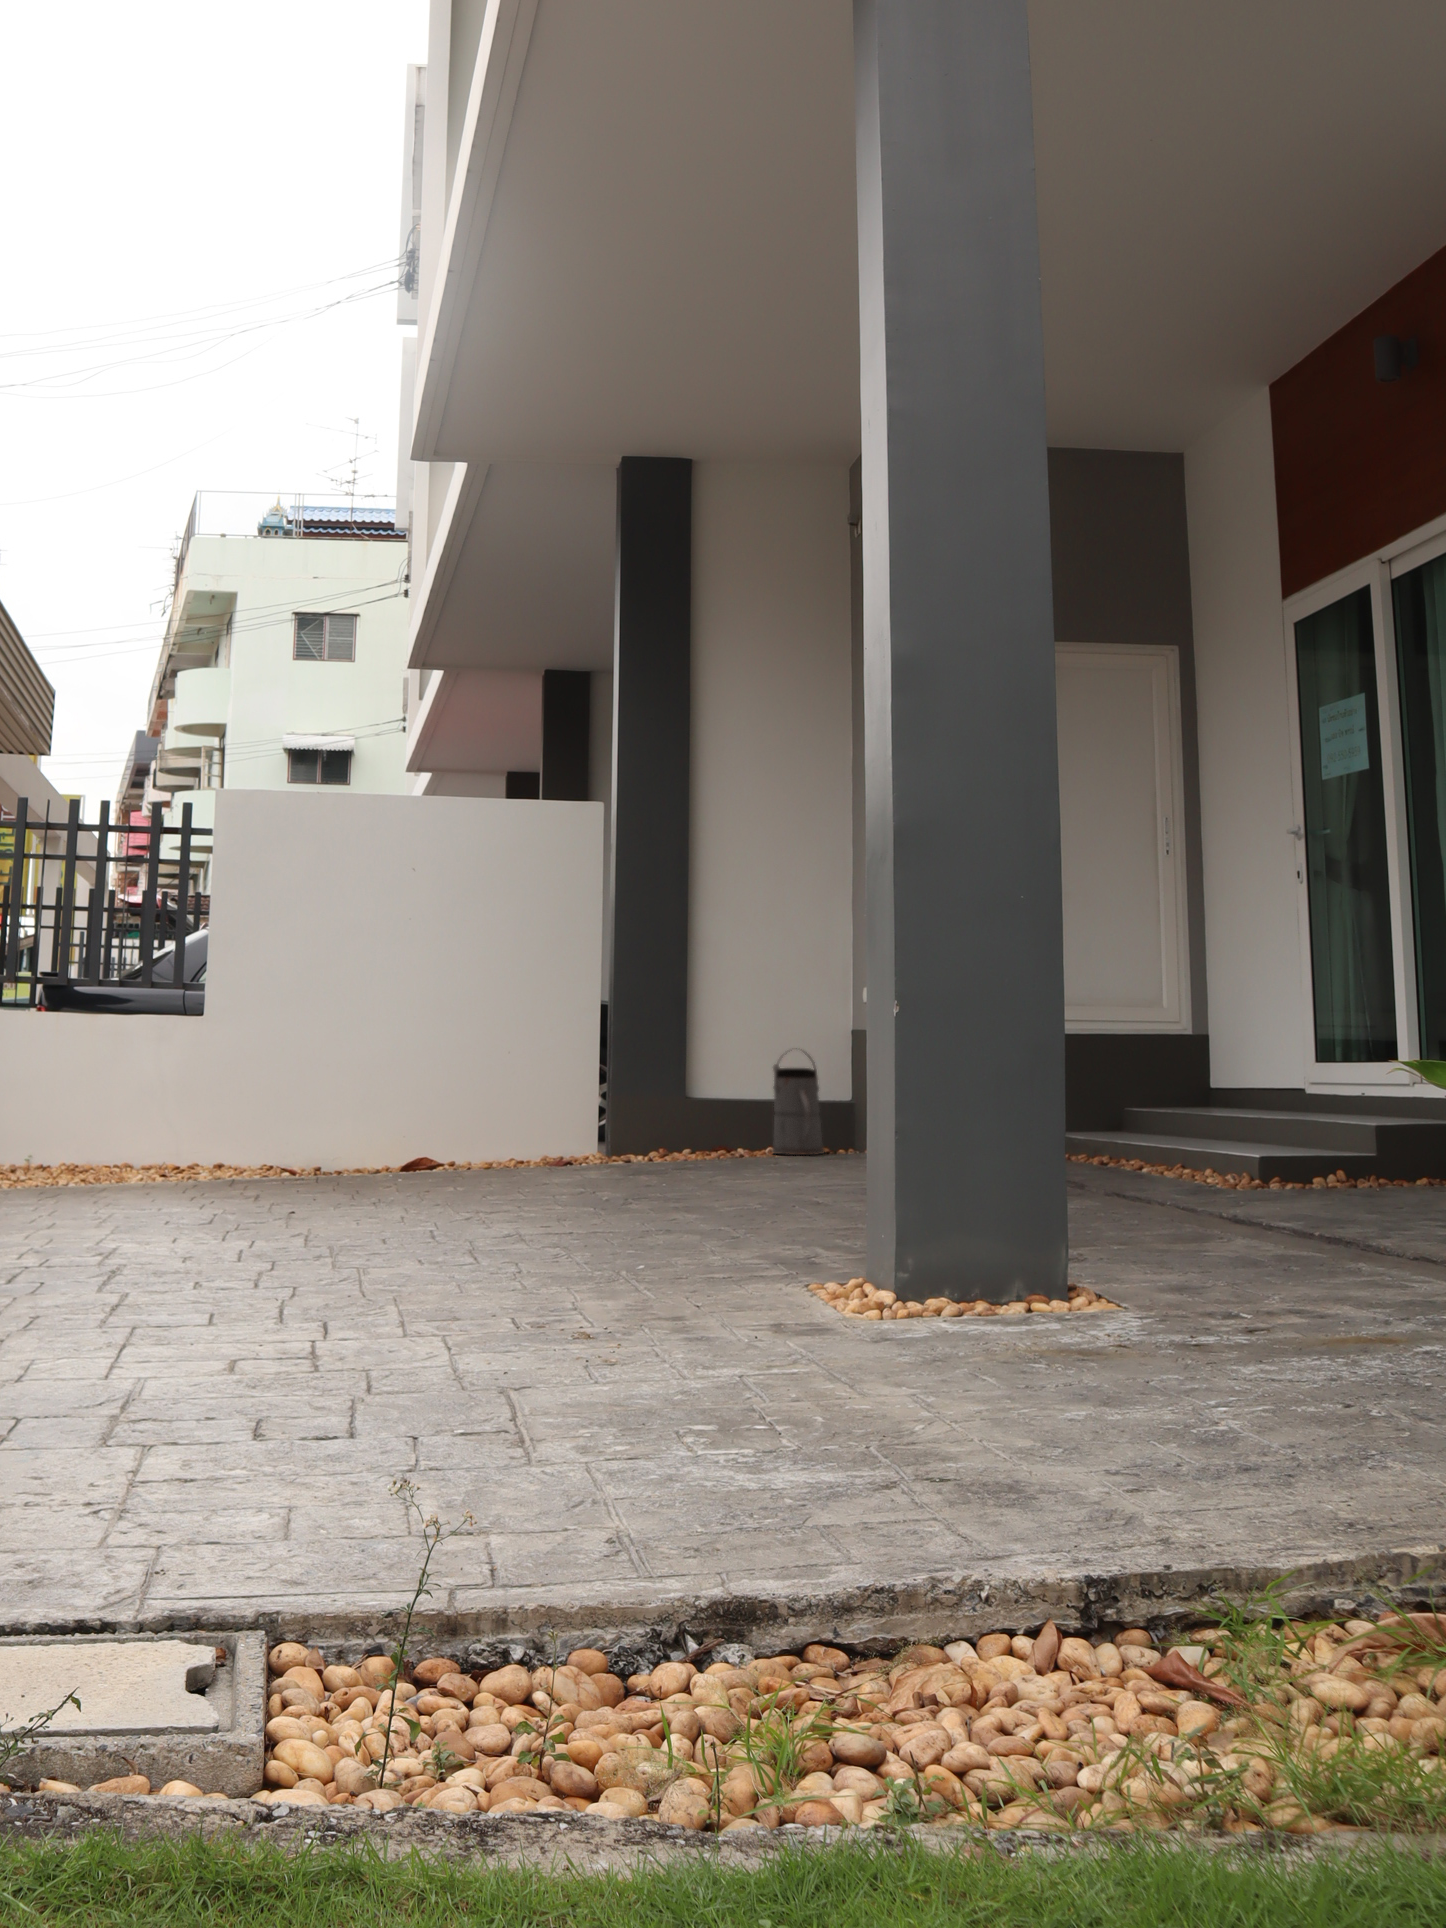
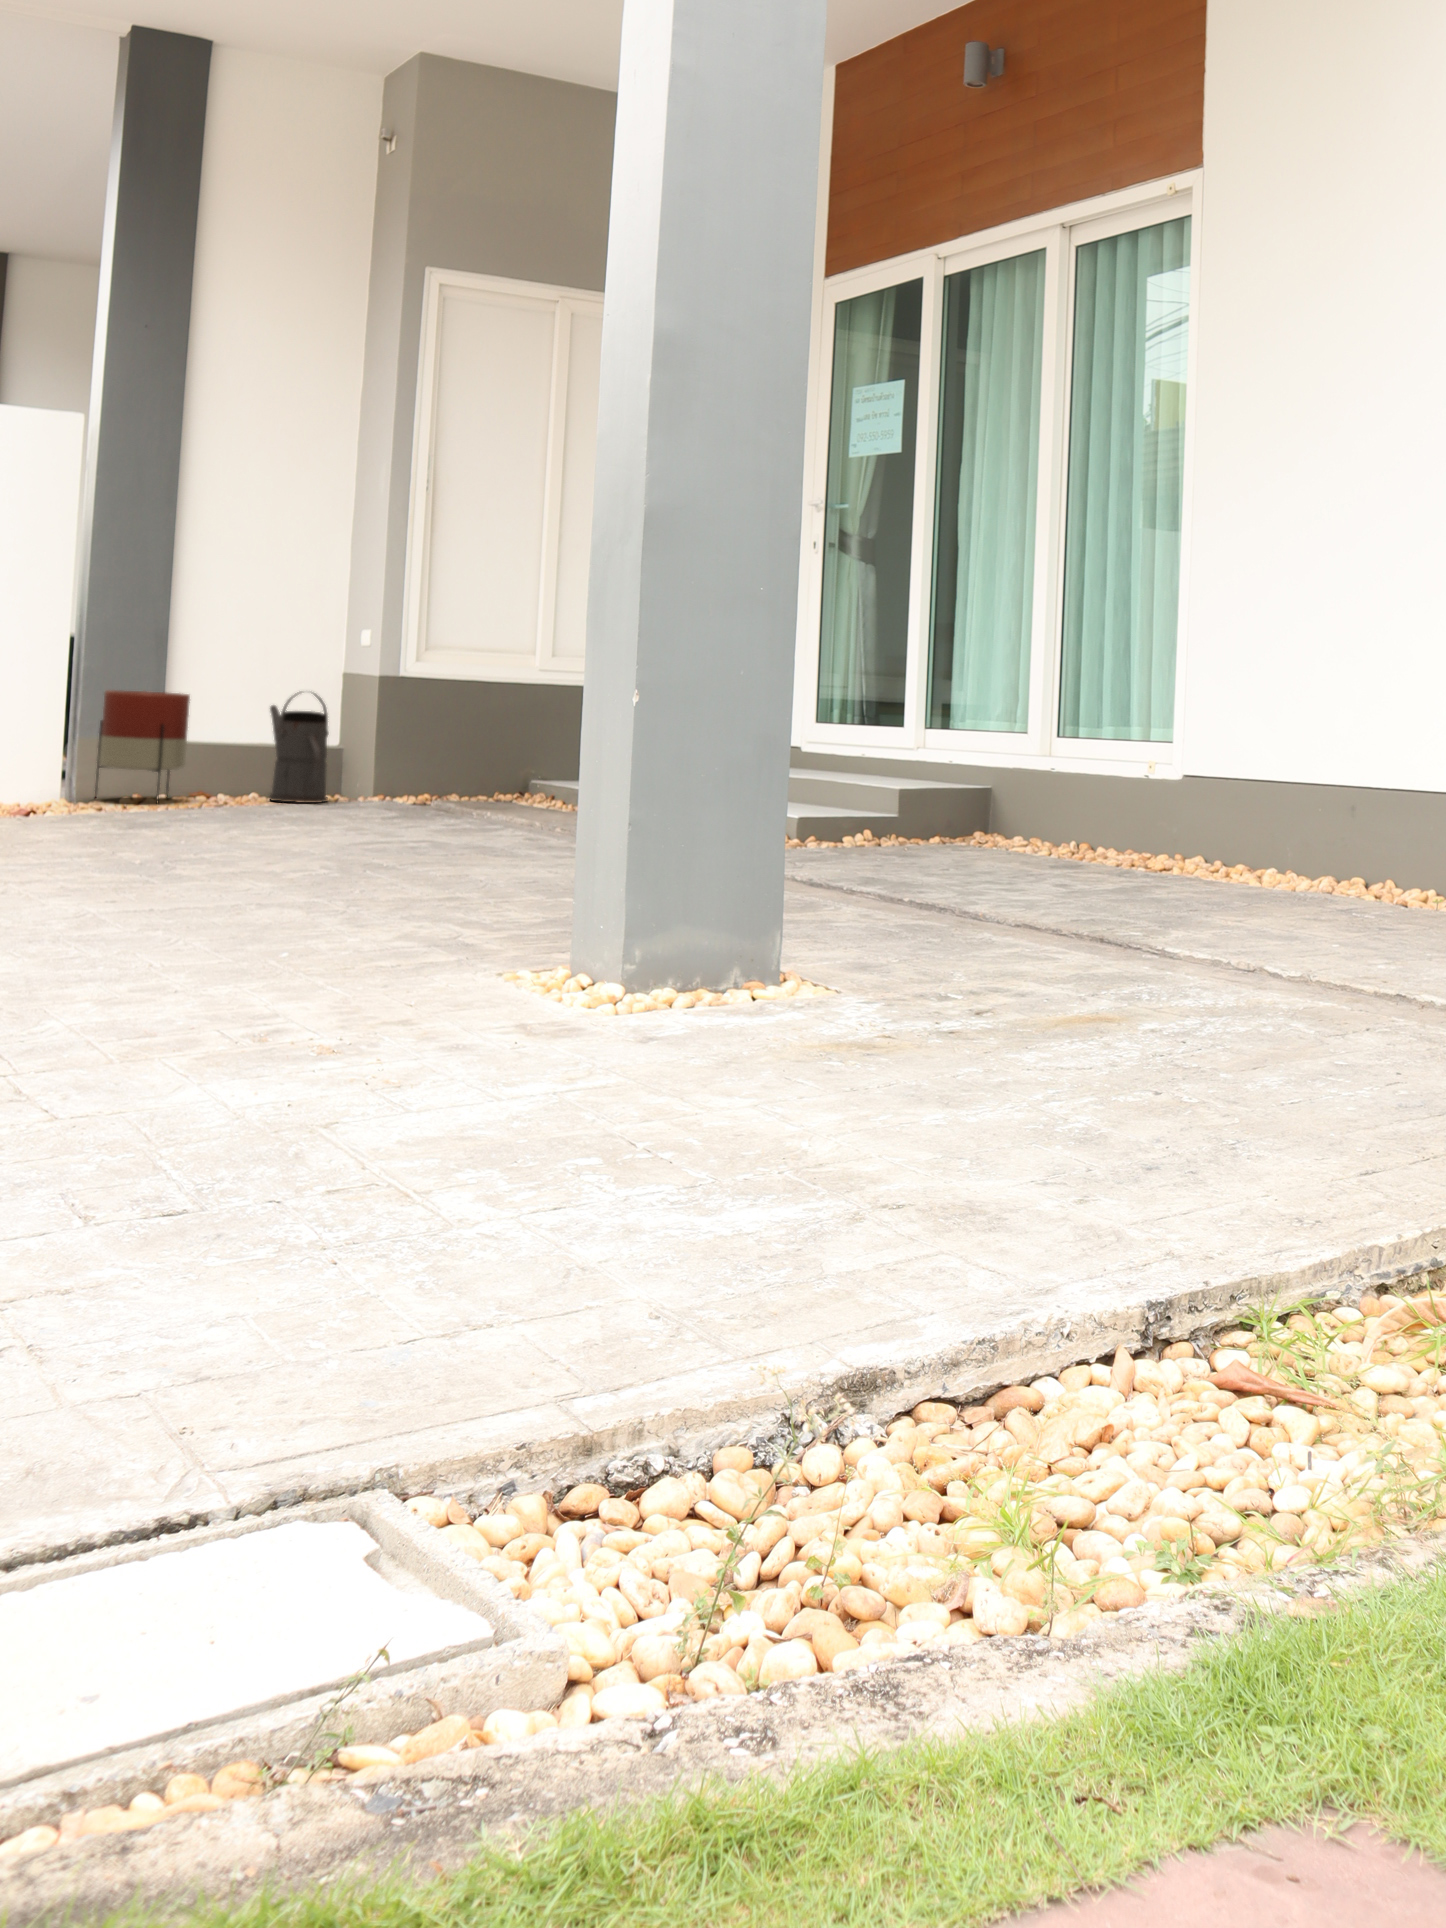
planter: none [623,1056,696,1157] -> present [95,690,190,802]

